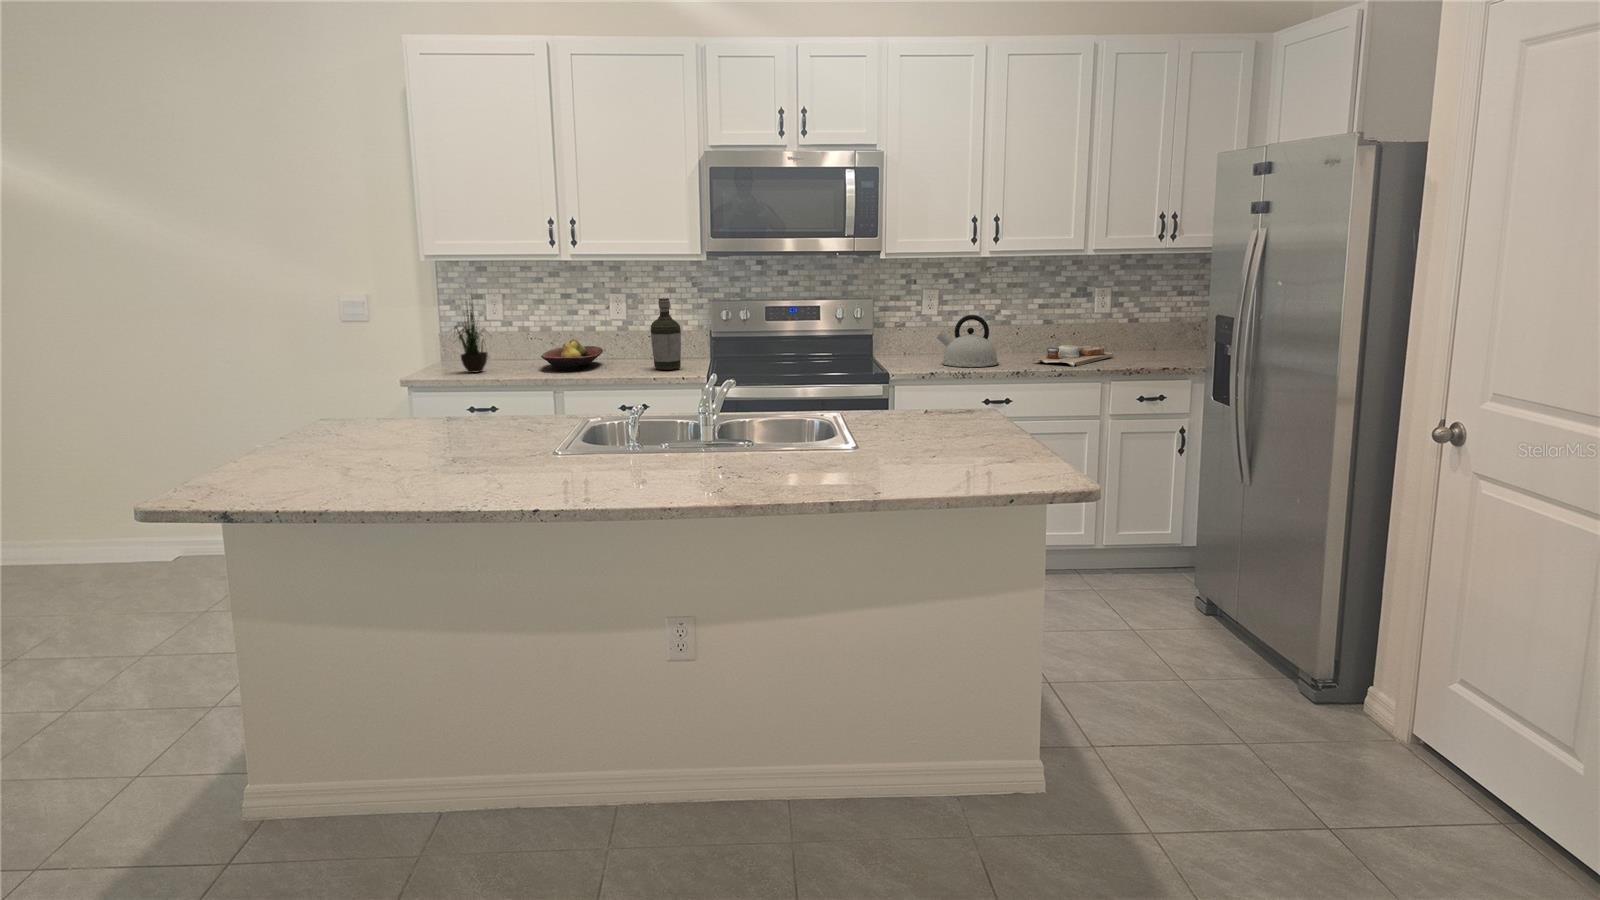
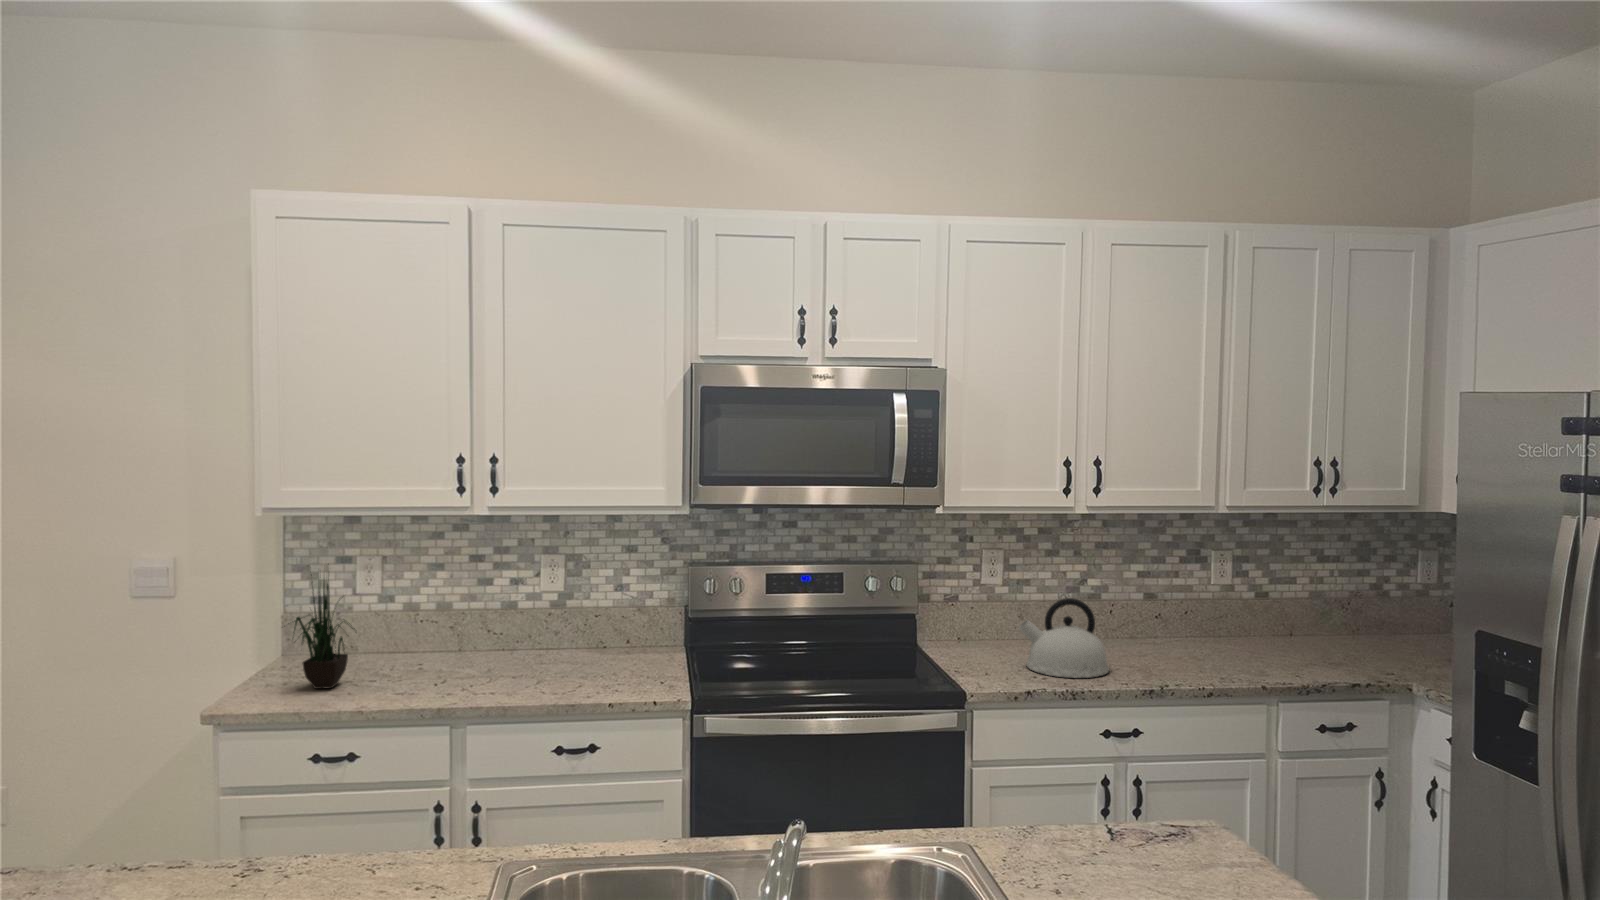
bottle: present [651,298,681,370] -> none [603,573,649,684]
fruit bowl: present [541,339,603,371] -> none [432,627,528,684]
cutting board: present [1033,345,1113,367] -> none [1154,631,1251,678]

